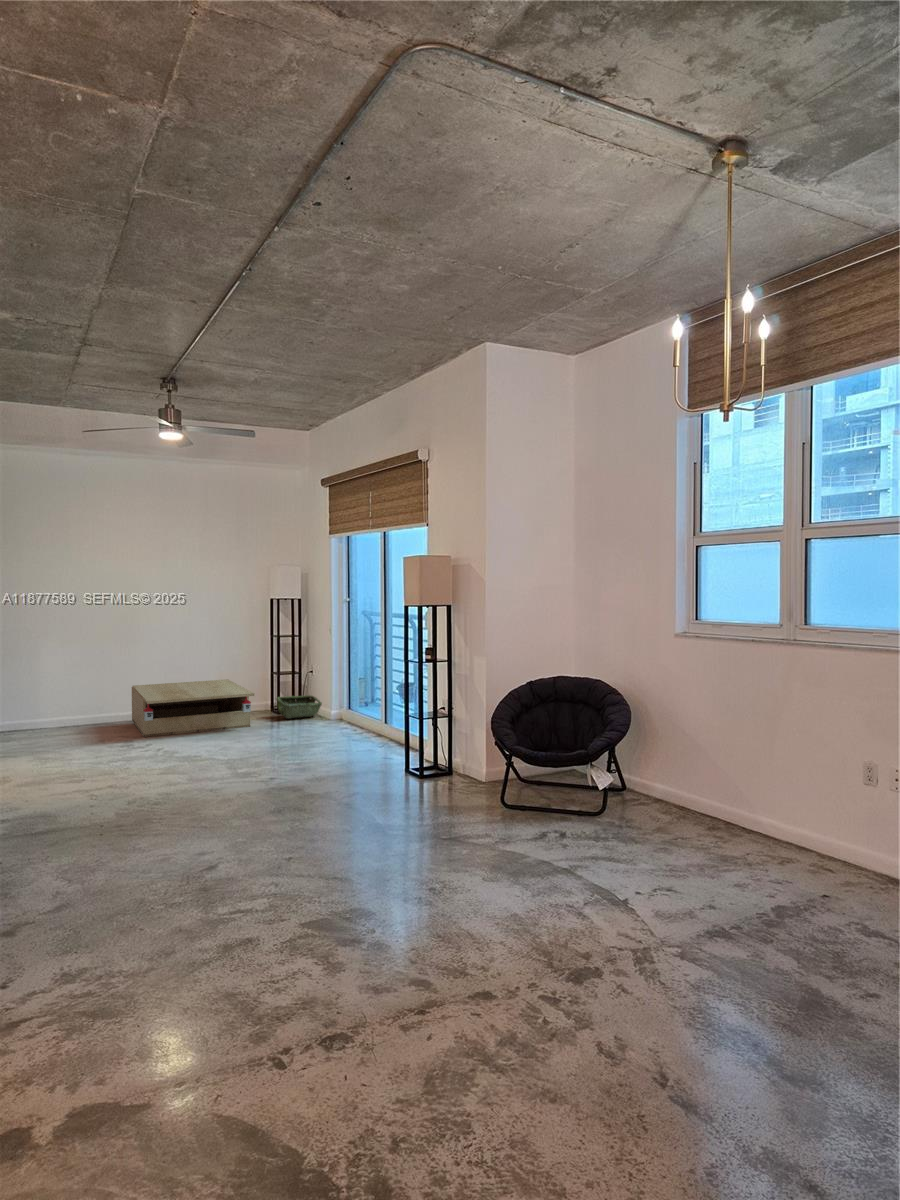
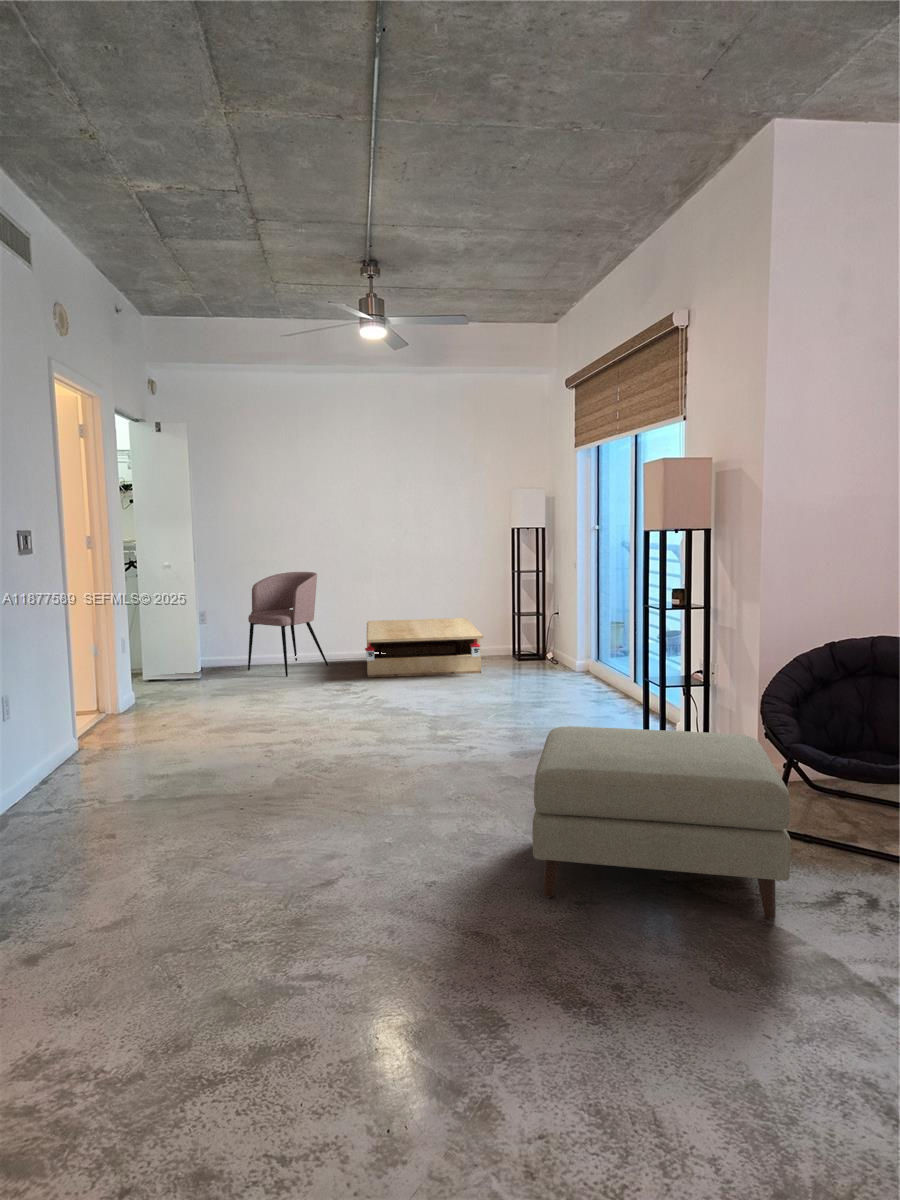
armchair: none [10,640,95,742] -> present [248,572,328,677]
woven basket: present [277,695,322,719] -> none [514,640,566,666]
ottoman: none [356,741,518,858] -> present [532,726,791,920]

